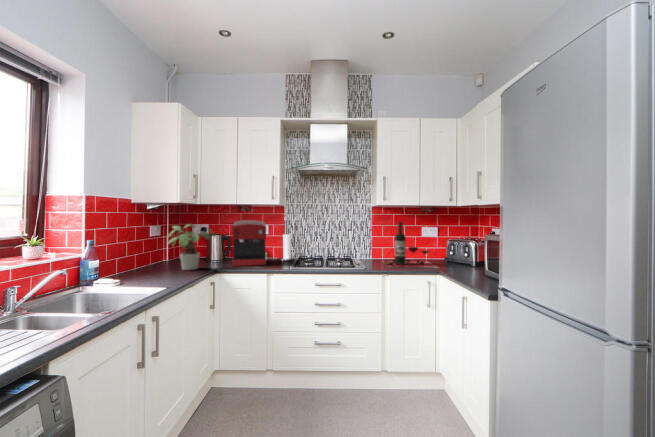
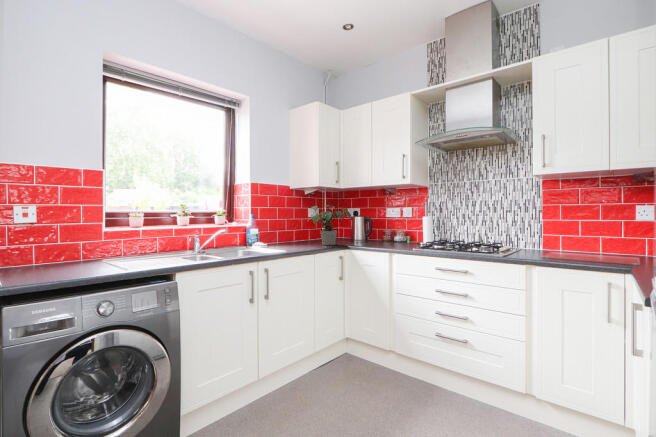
coffee maker: present [233,220,266,266] -> none [365,202,404,246]
wine bottle: present [385,222,429,266] -> none [547,194,627,260]

